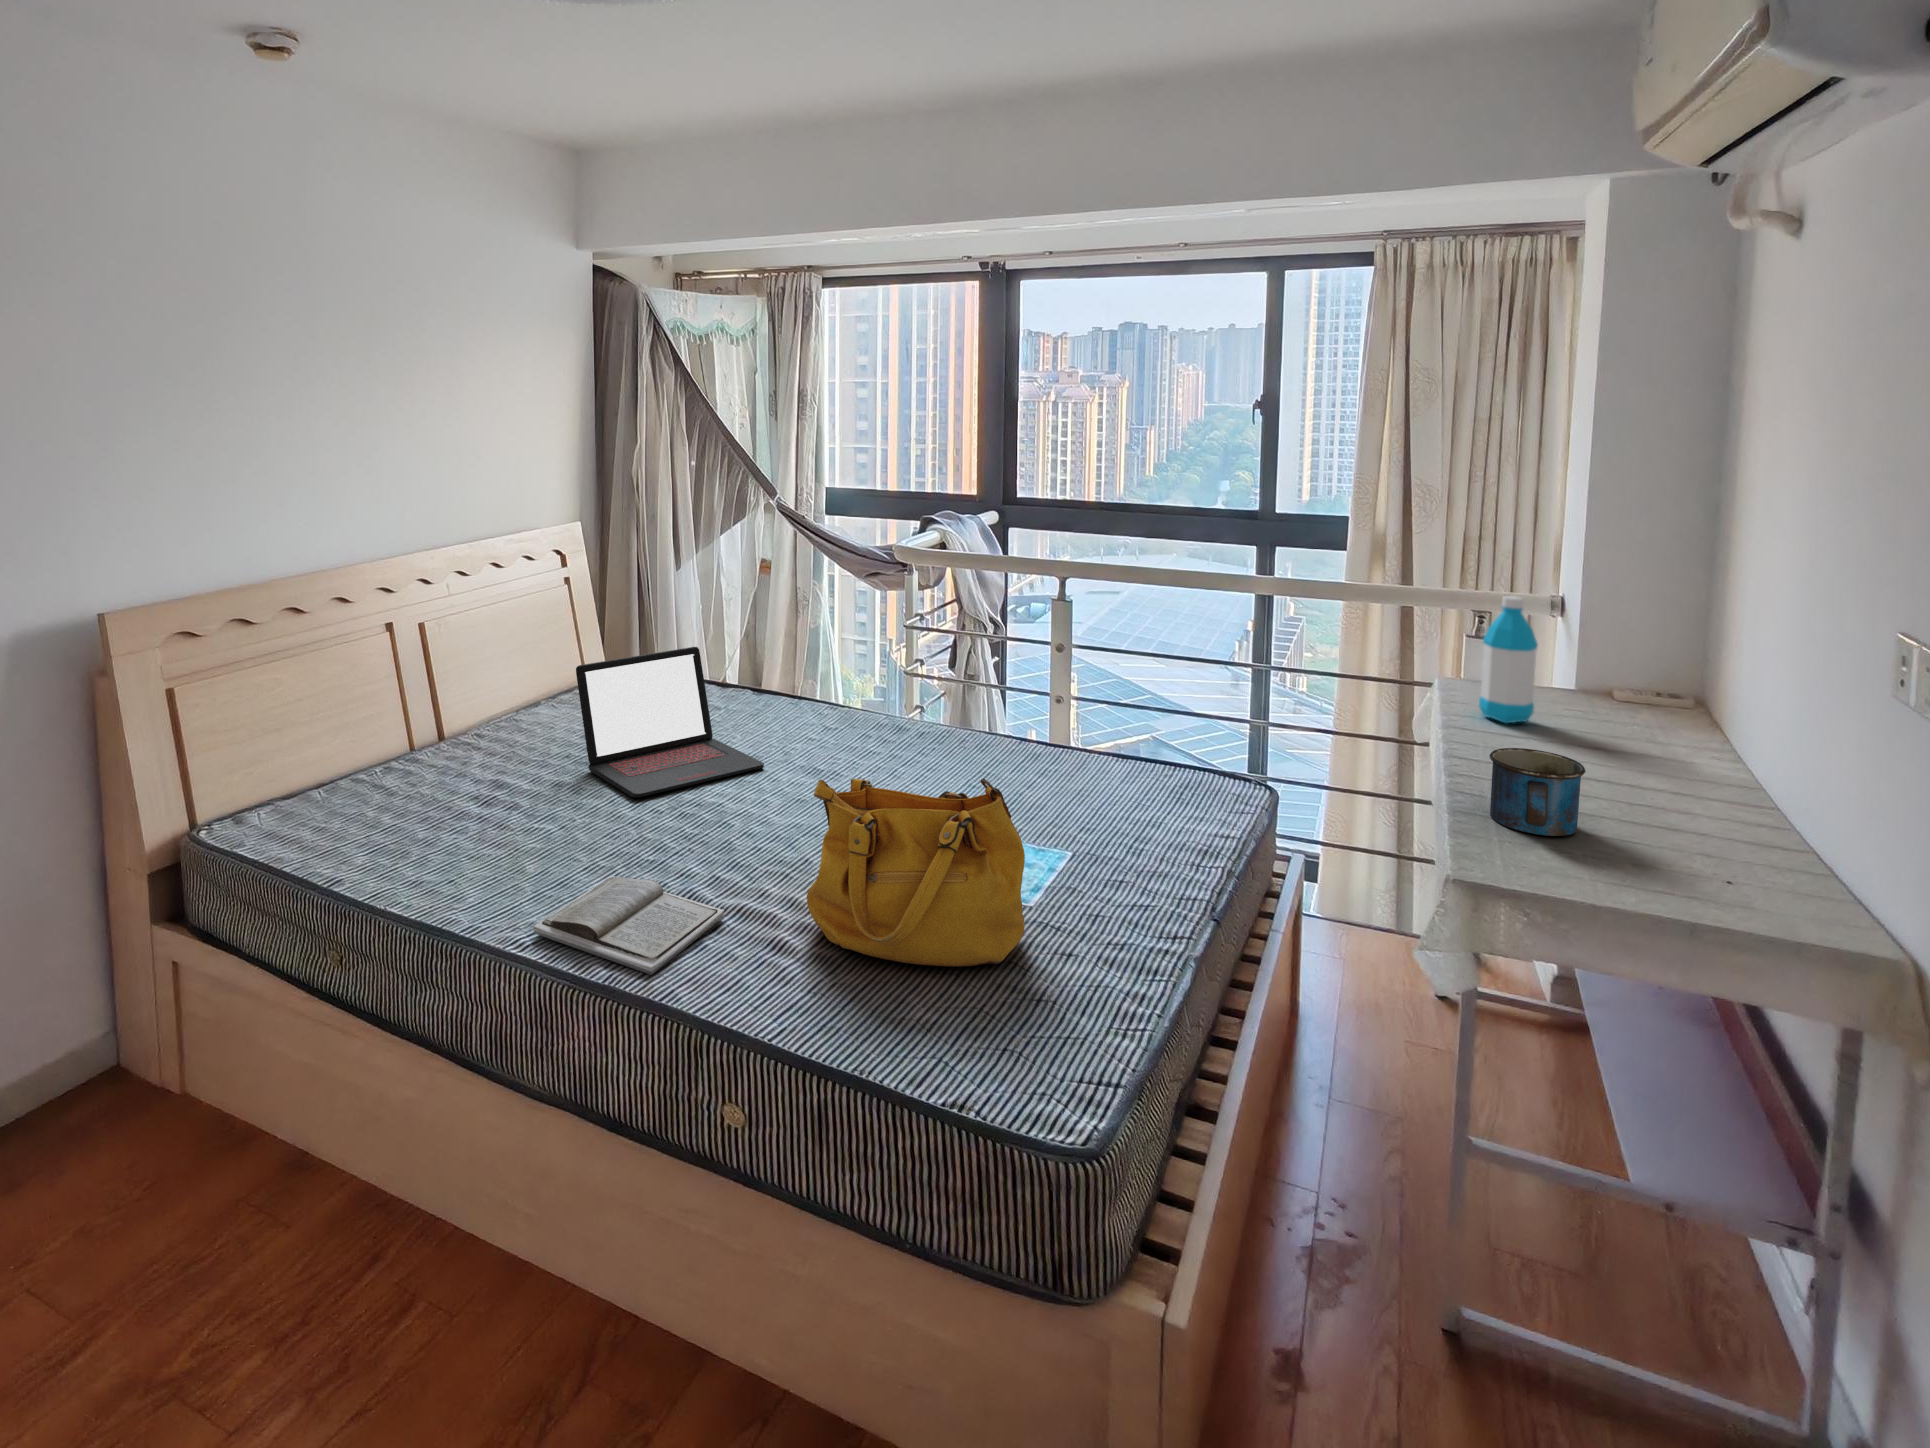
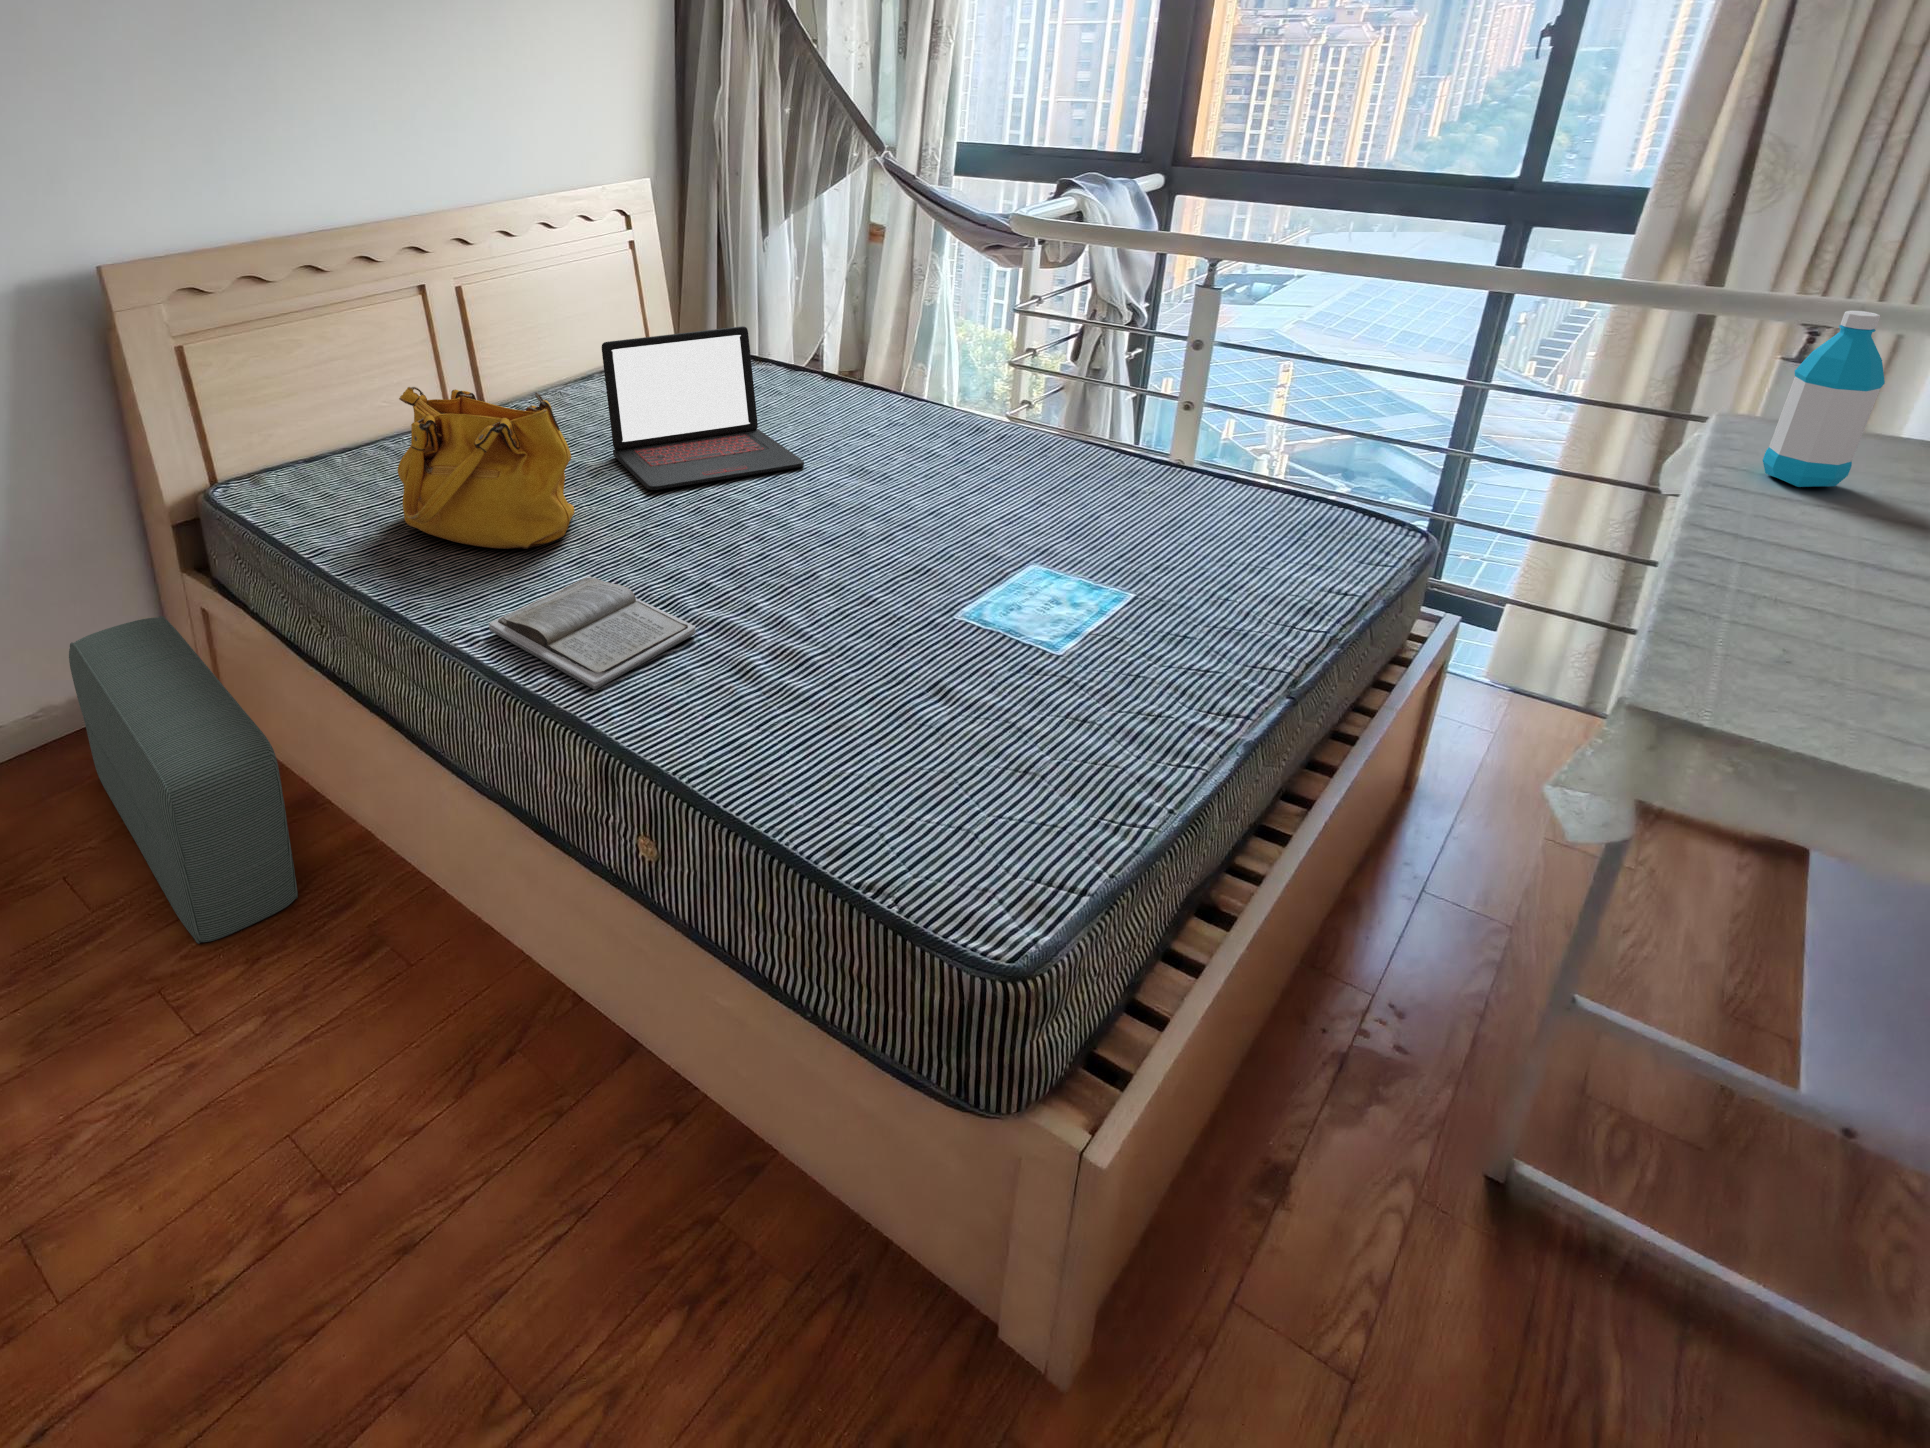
mug: present [1490,748,1586,836] -> none [1718,531,1894,658]
handbag: present [807,779,1025,967] -> present [398,387,574,549]
pouf: none [39,969,315,1328] -> present [69,616,298,943]

